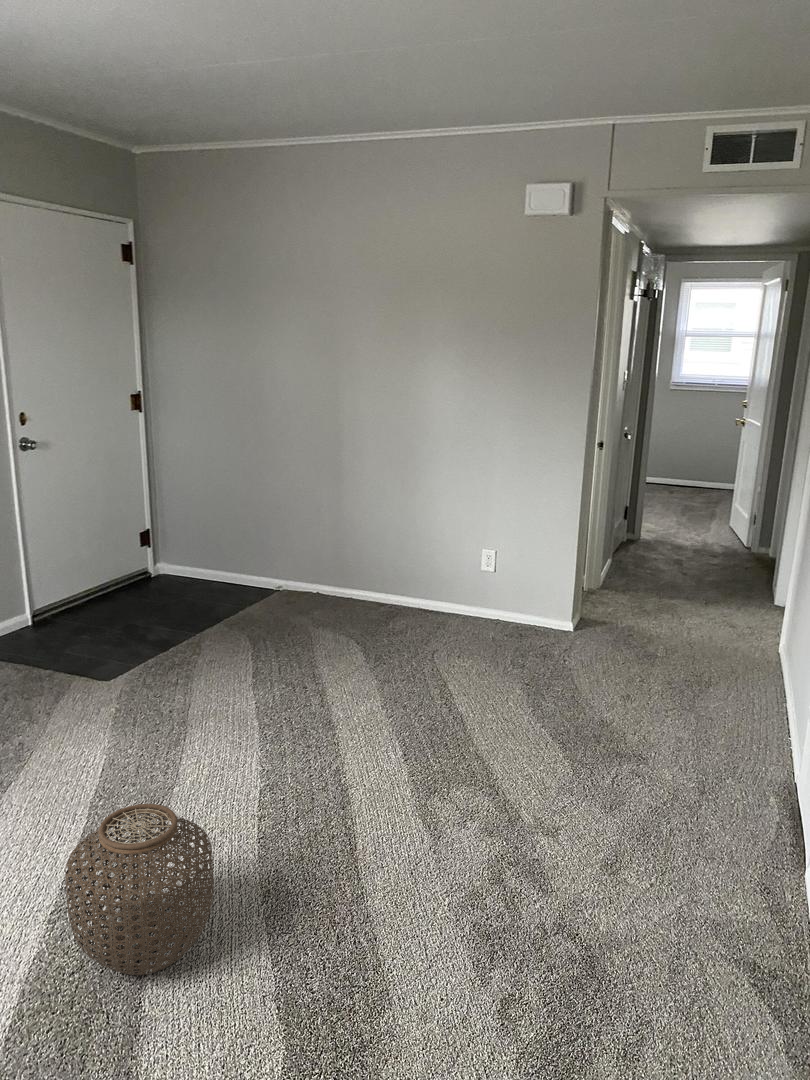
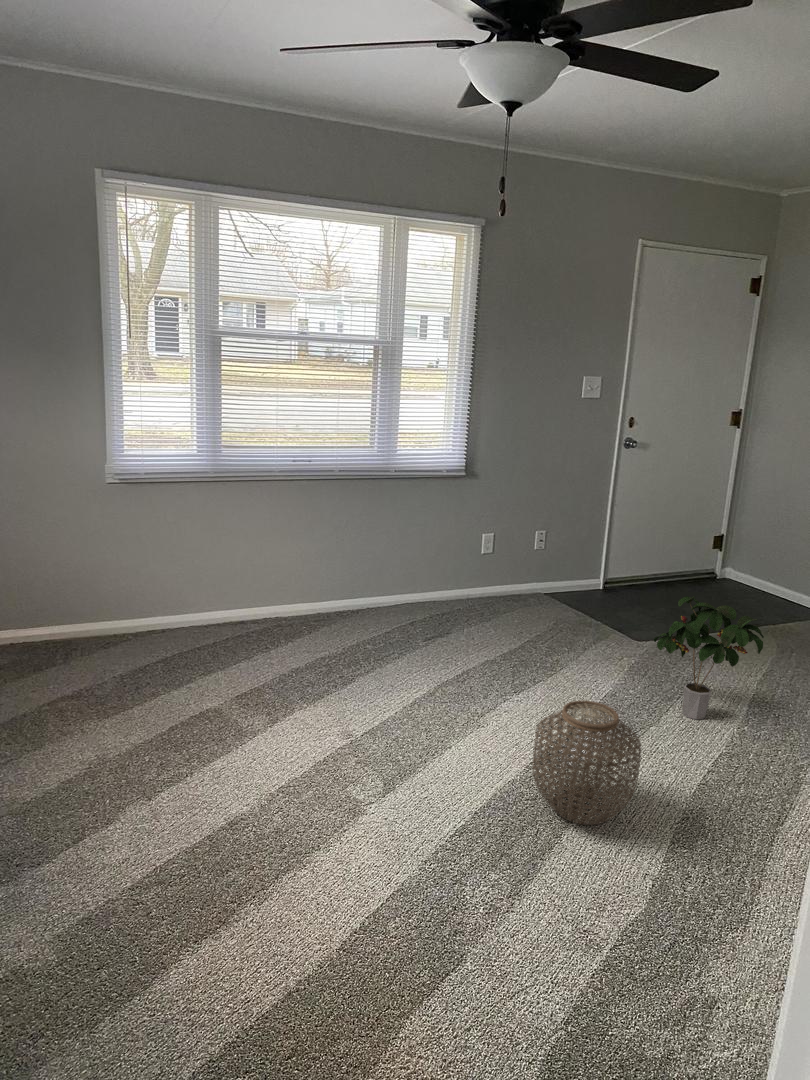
potted plant: none [144,620,271,760] -> present [654,597,764,719]

